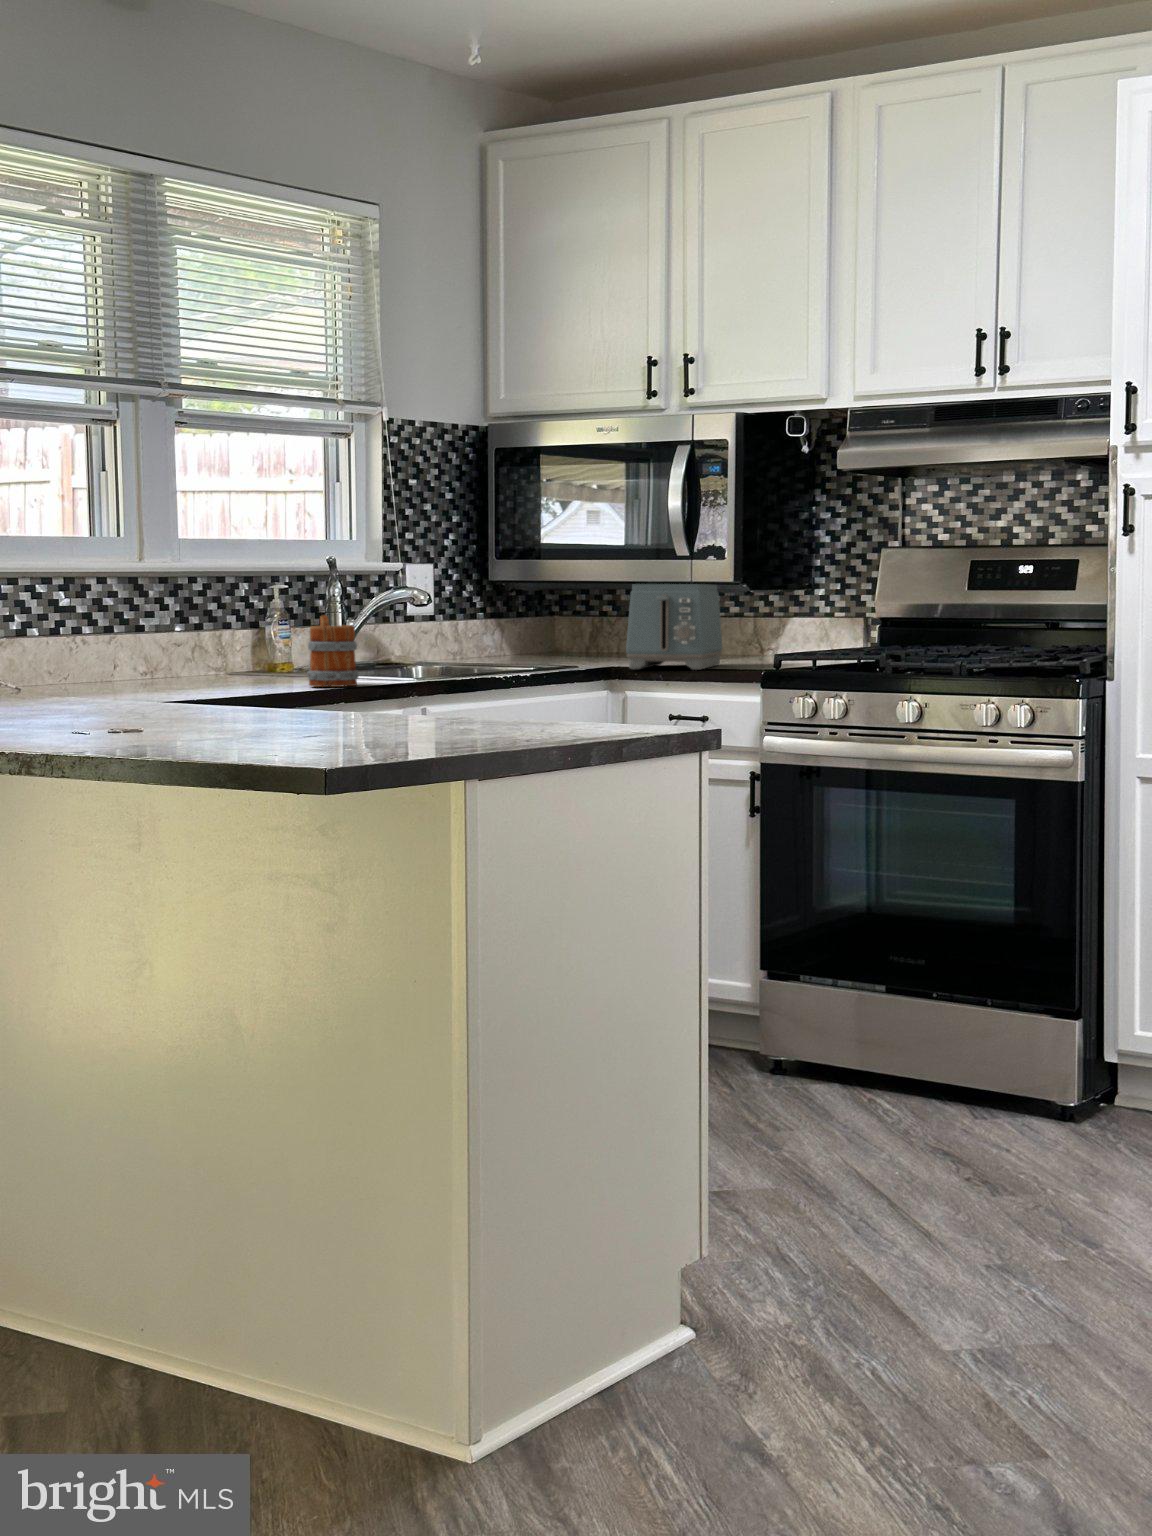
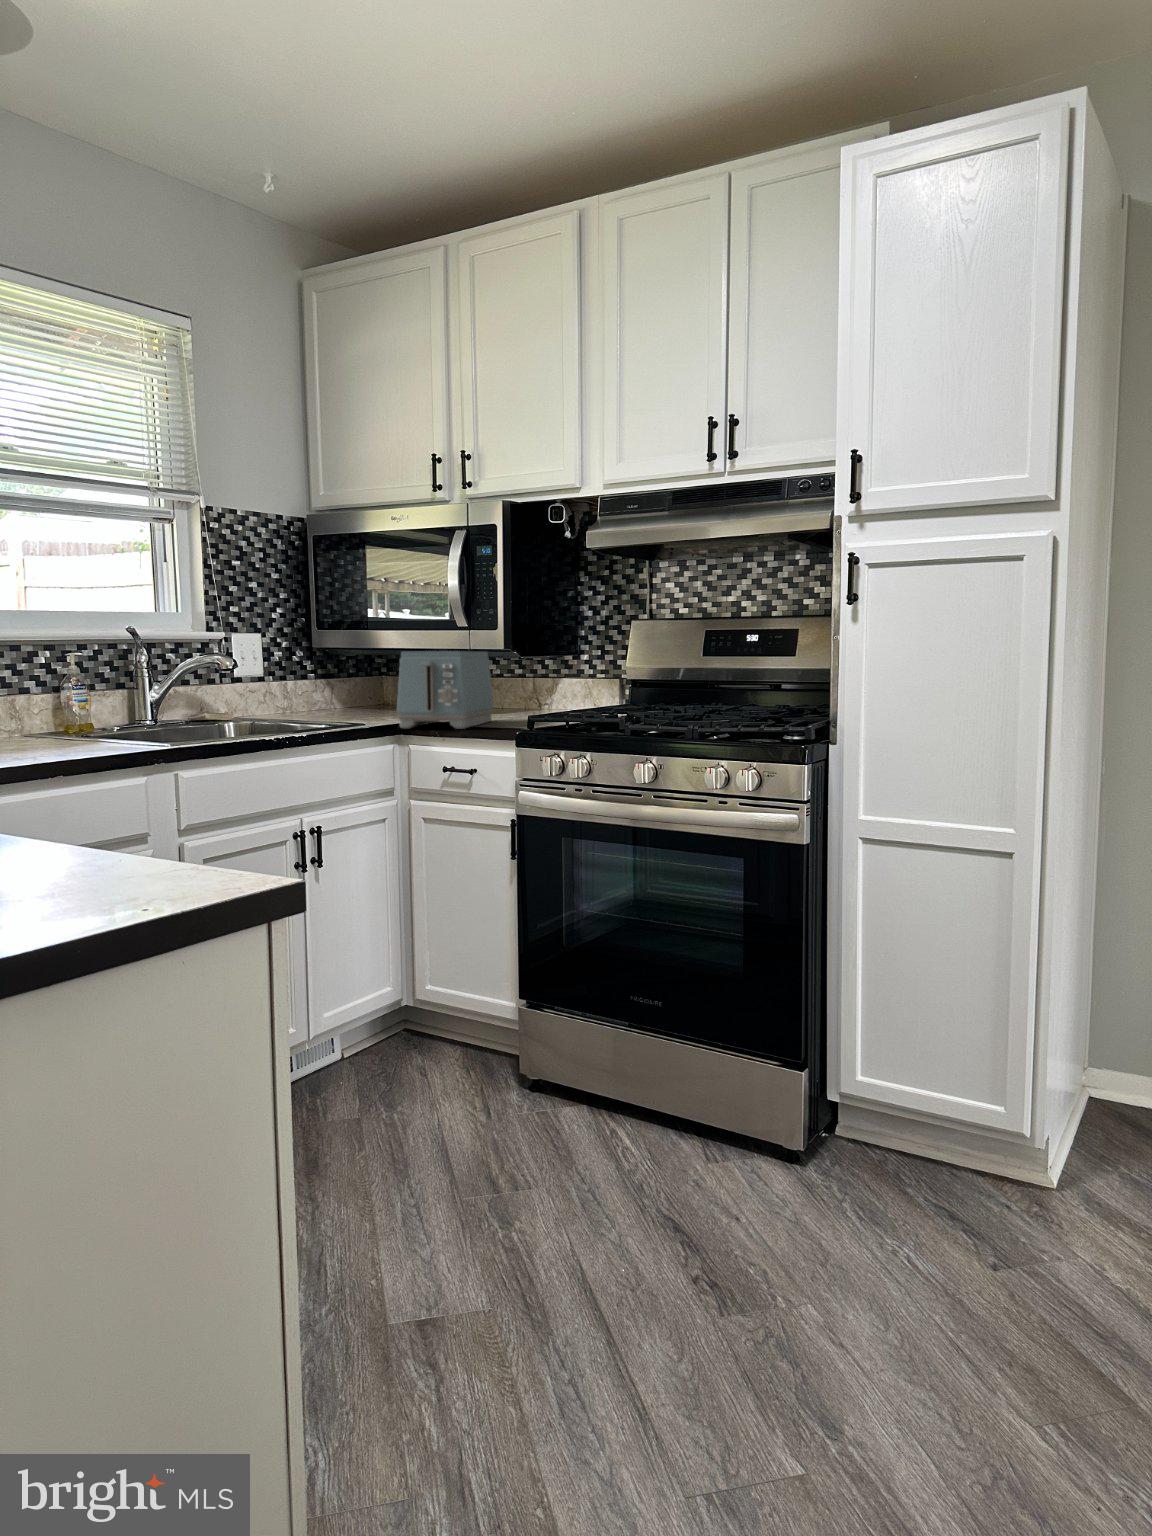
mug: present [307,615,359,687] -> none [38,683,95,756]

